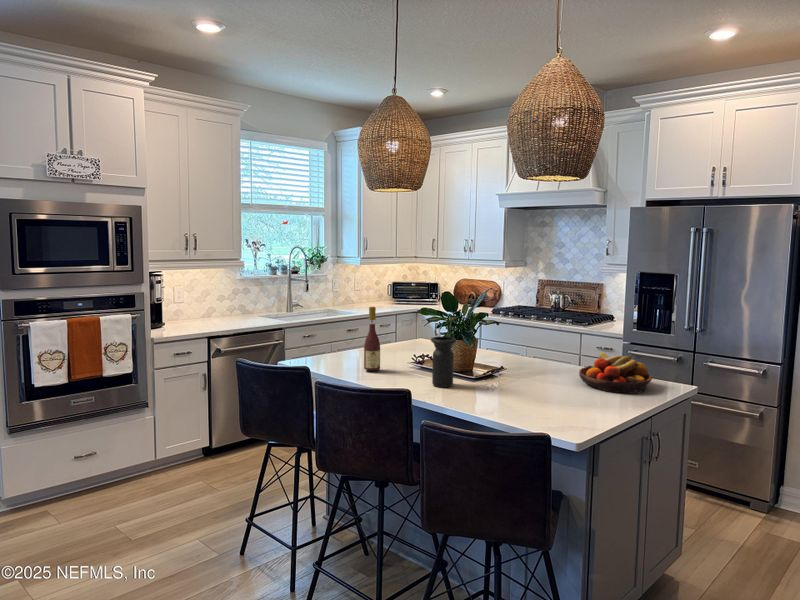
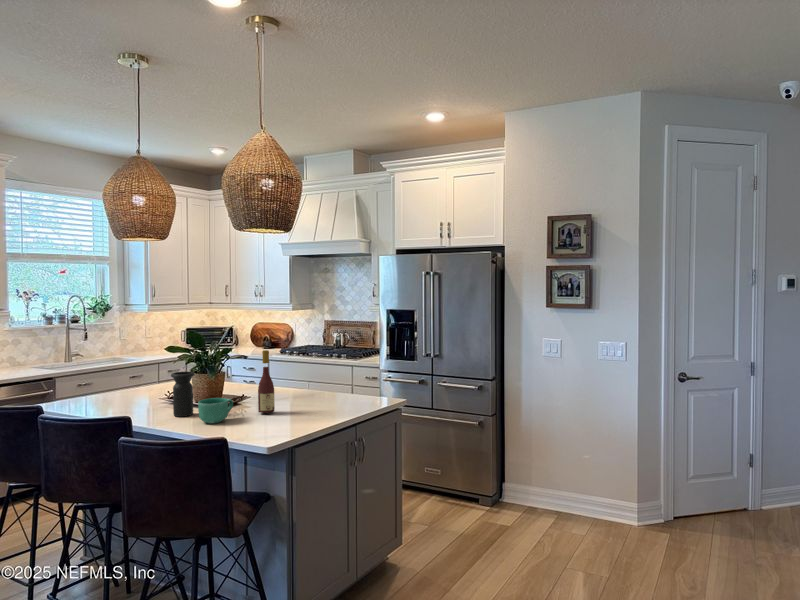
wine bottle: present [364,307,380,370] -> present [258,350,275,413]
fruit bowl: present [579,352,652,394] -> none [308,378,365,409]
mug: none [468,370,503,400] -> present [198,398,233,424]

